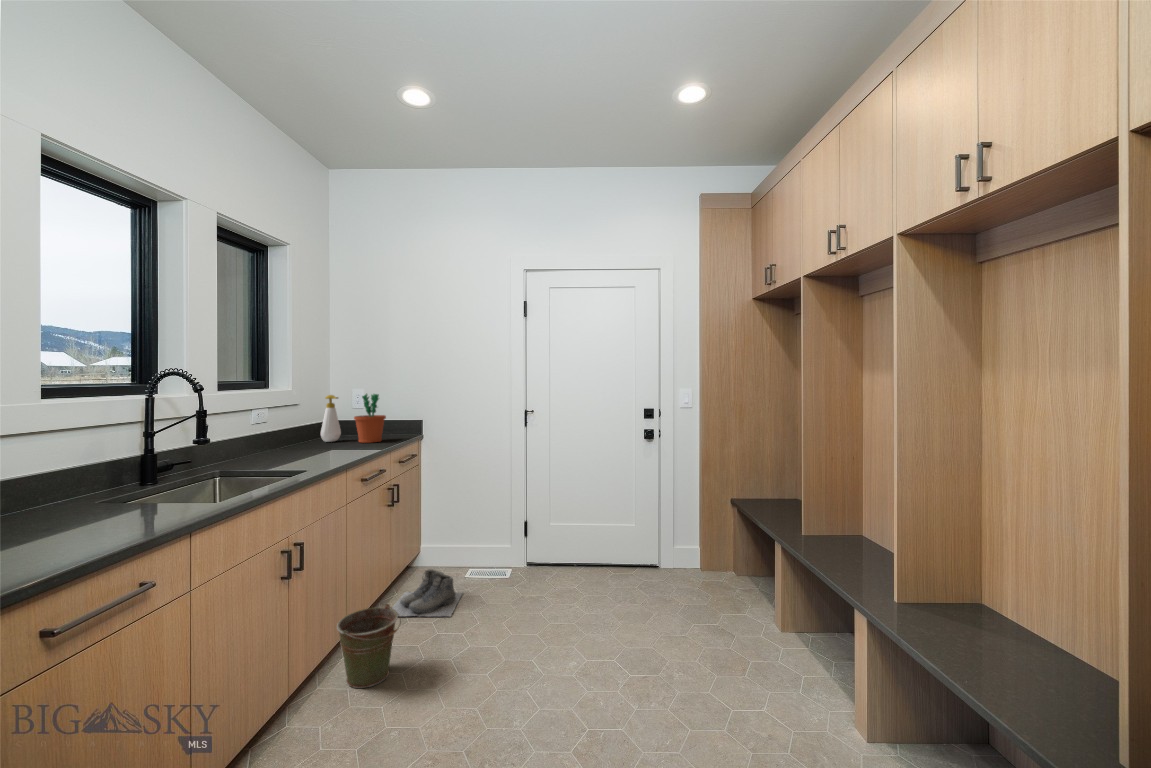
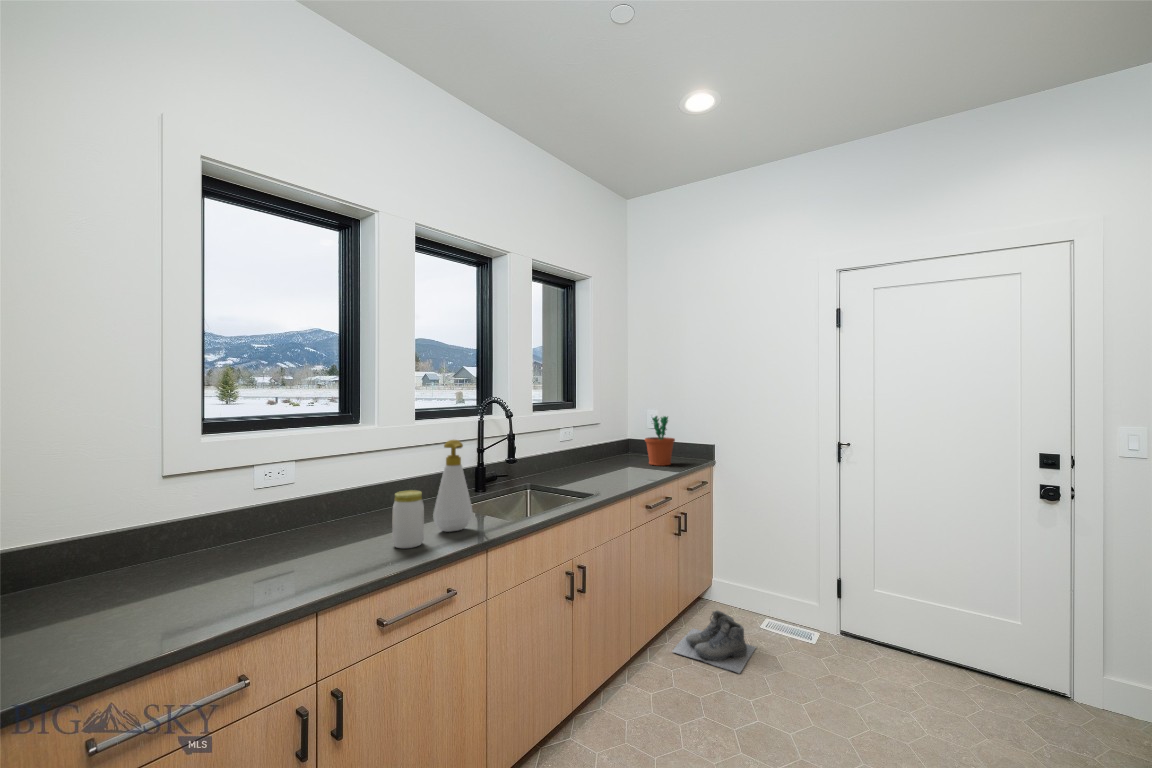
soap bottle: present [321,395,341,442] -> present [433,440,473,532]
jar: none [46,477,99,548] -> present [392,490,424,548]
bucket: present [337,604,401,688] -> none [618,643,681,731]

